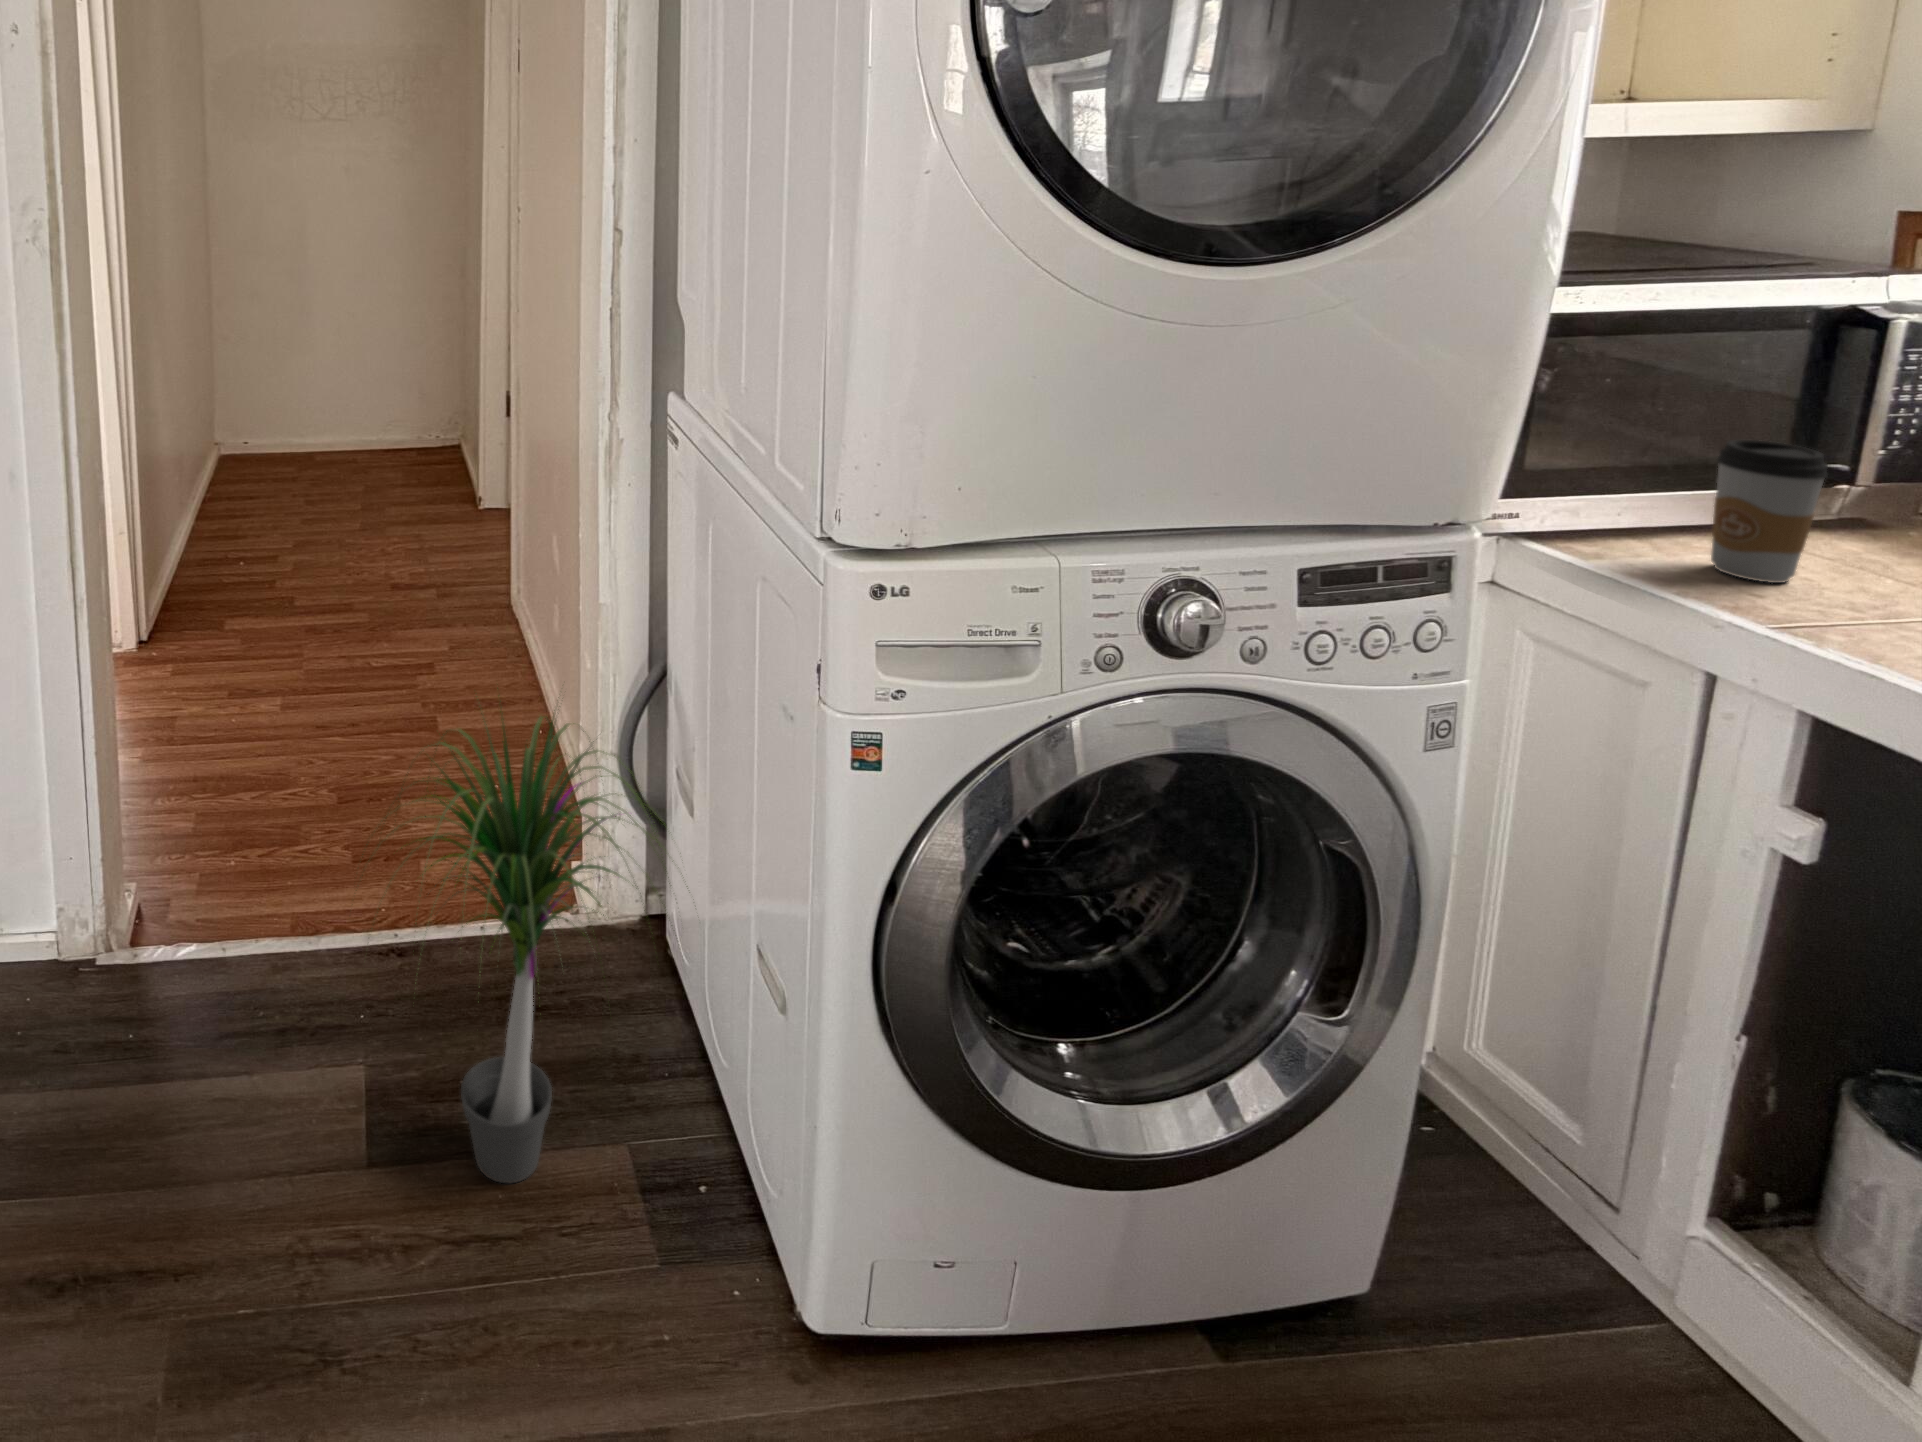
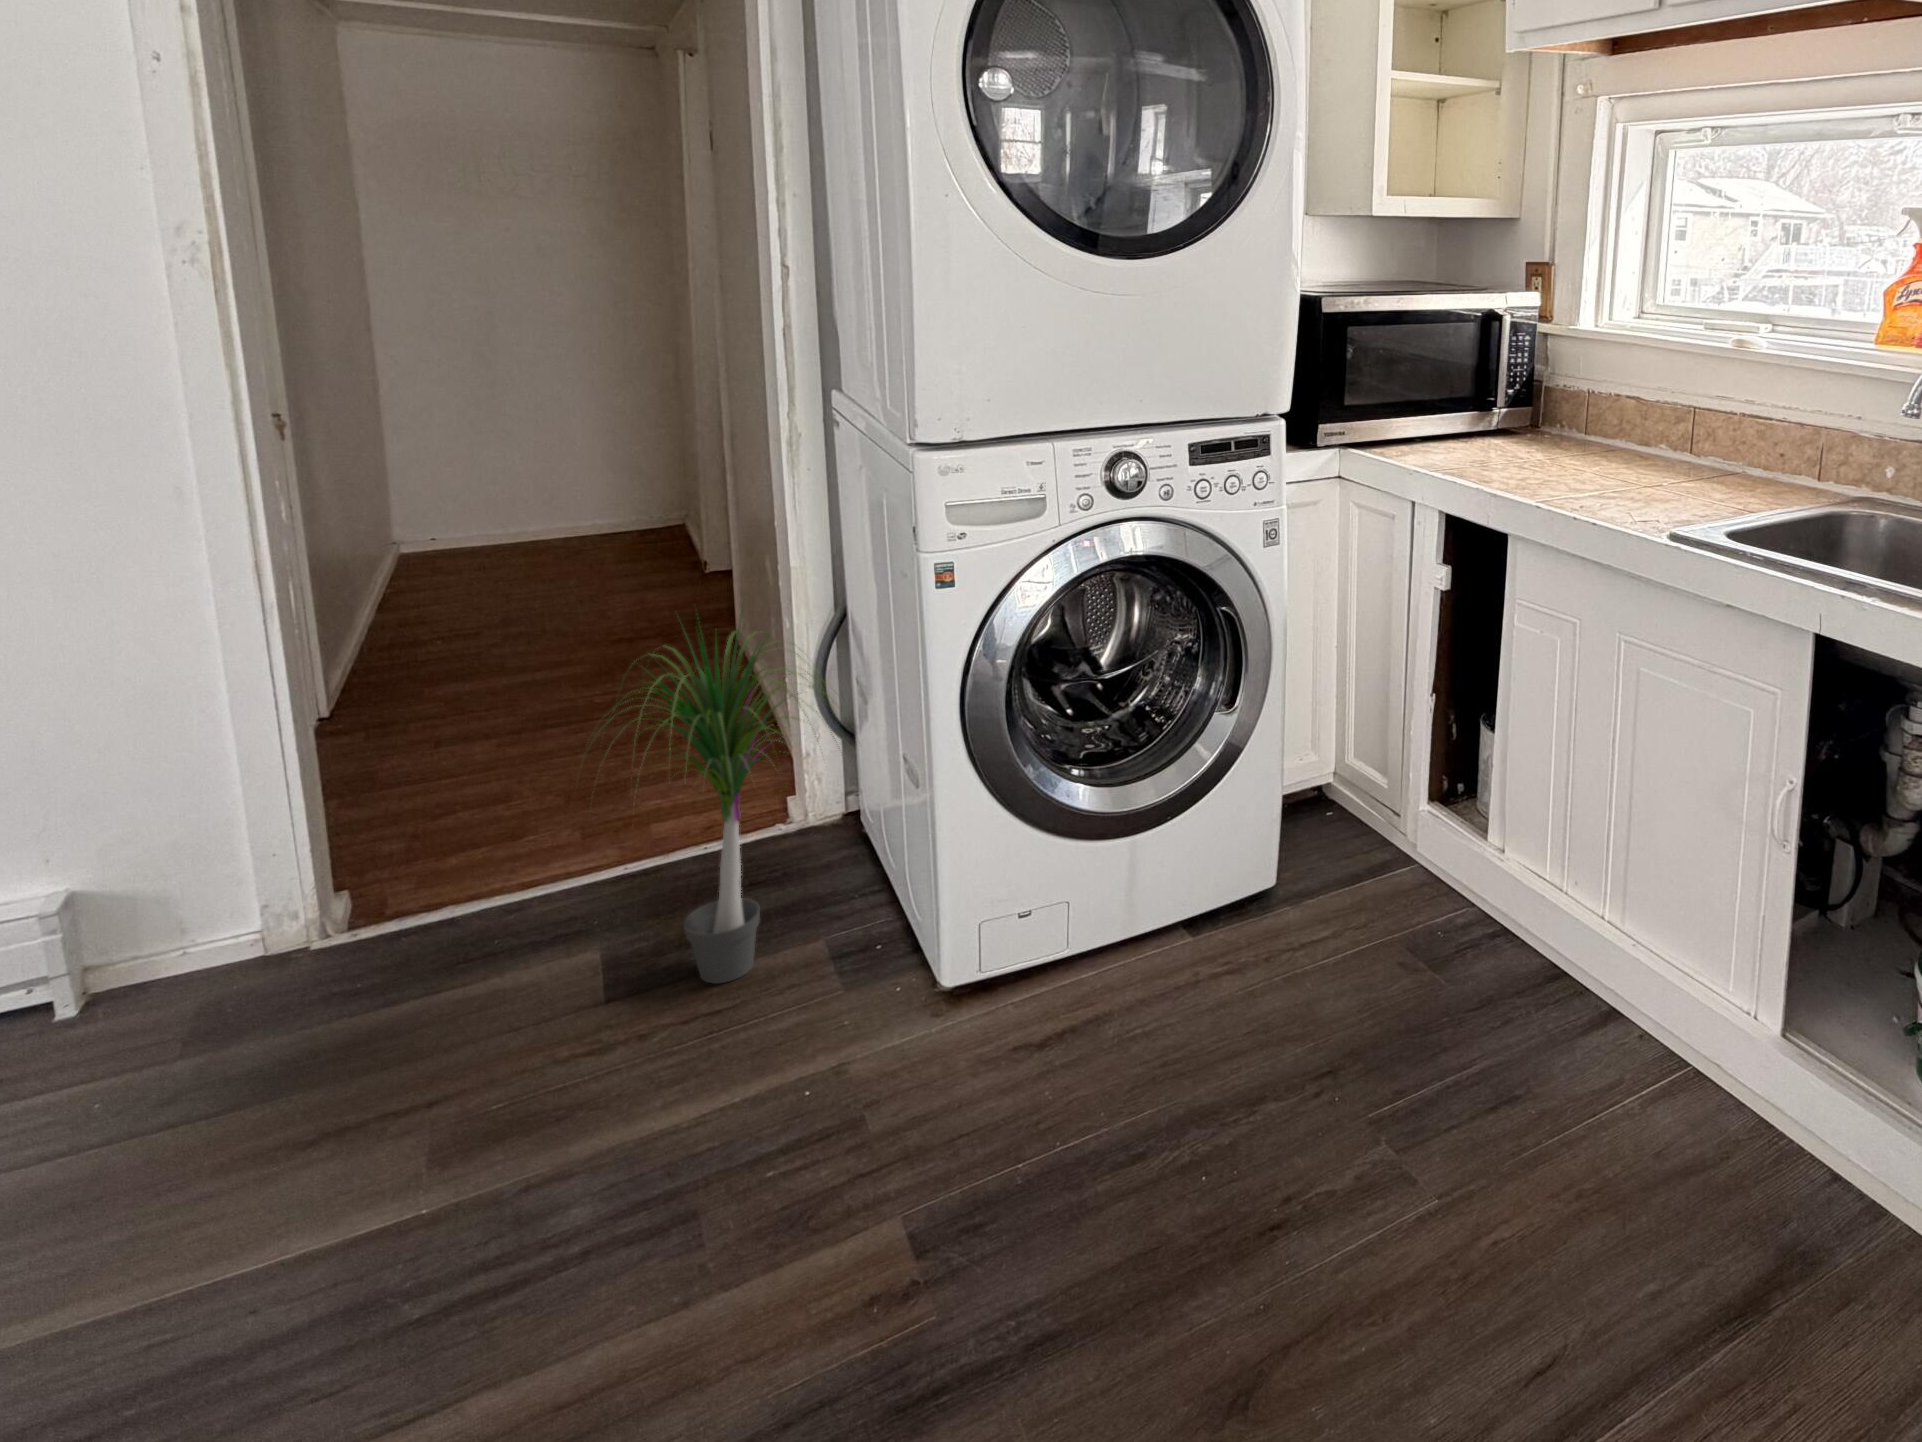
coffee cup: present [1711,440,1828,583] -> none [1430,378,1470,453]

